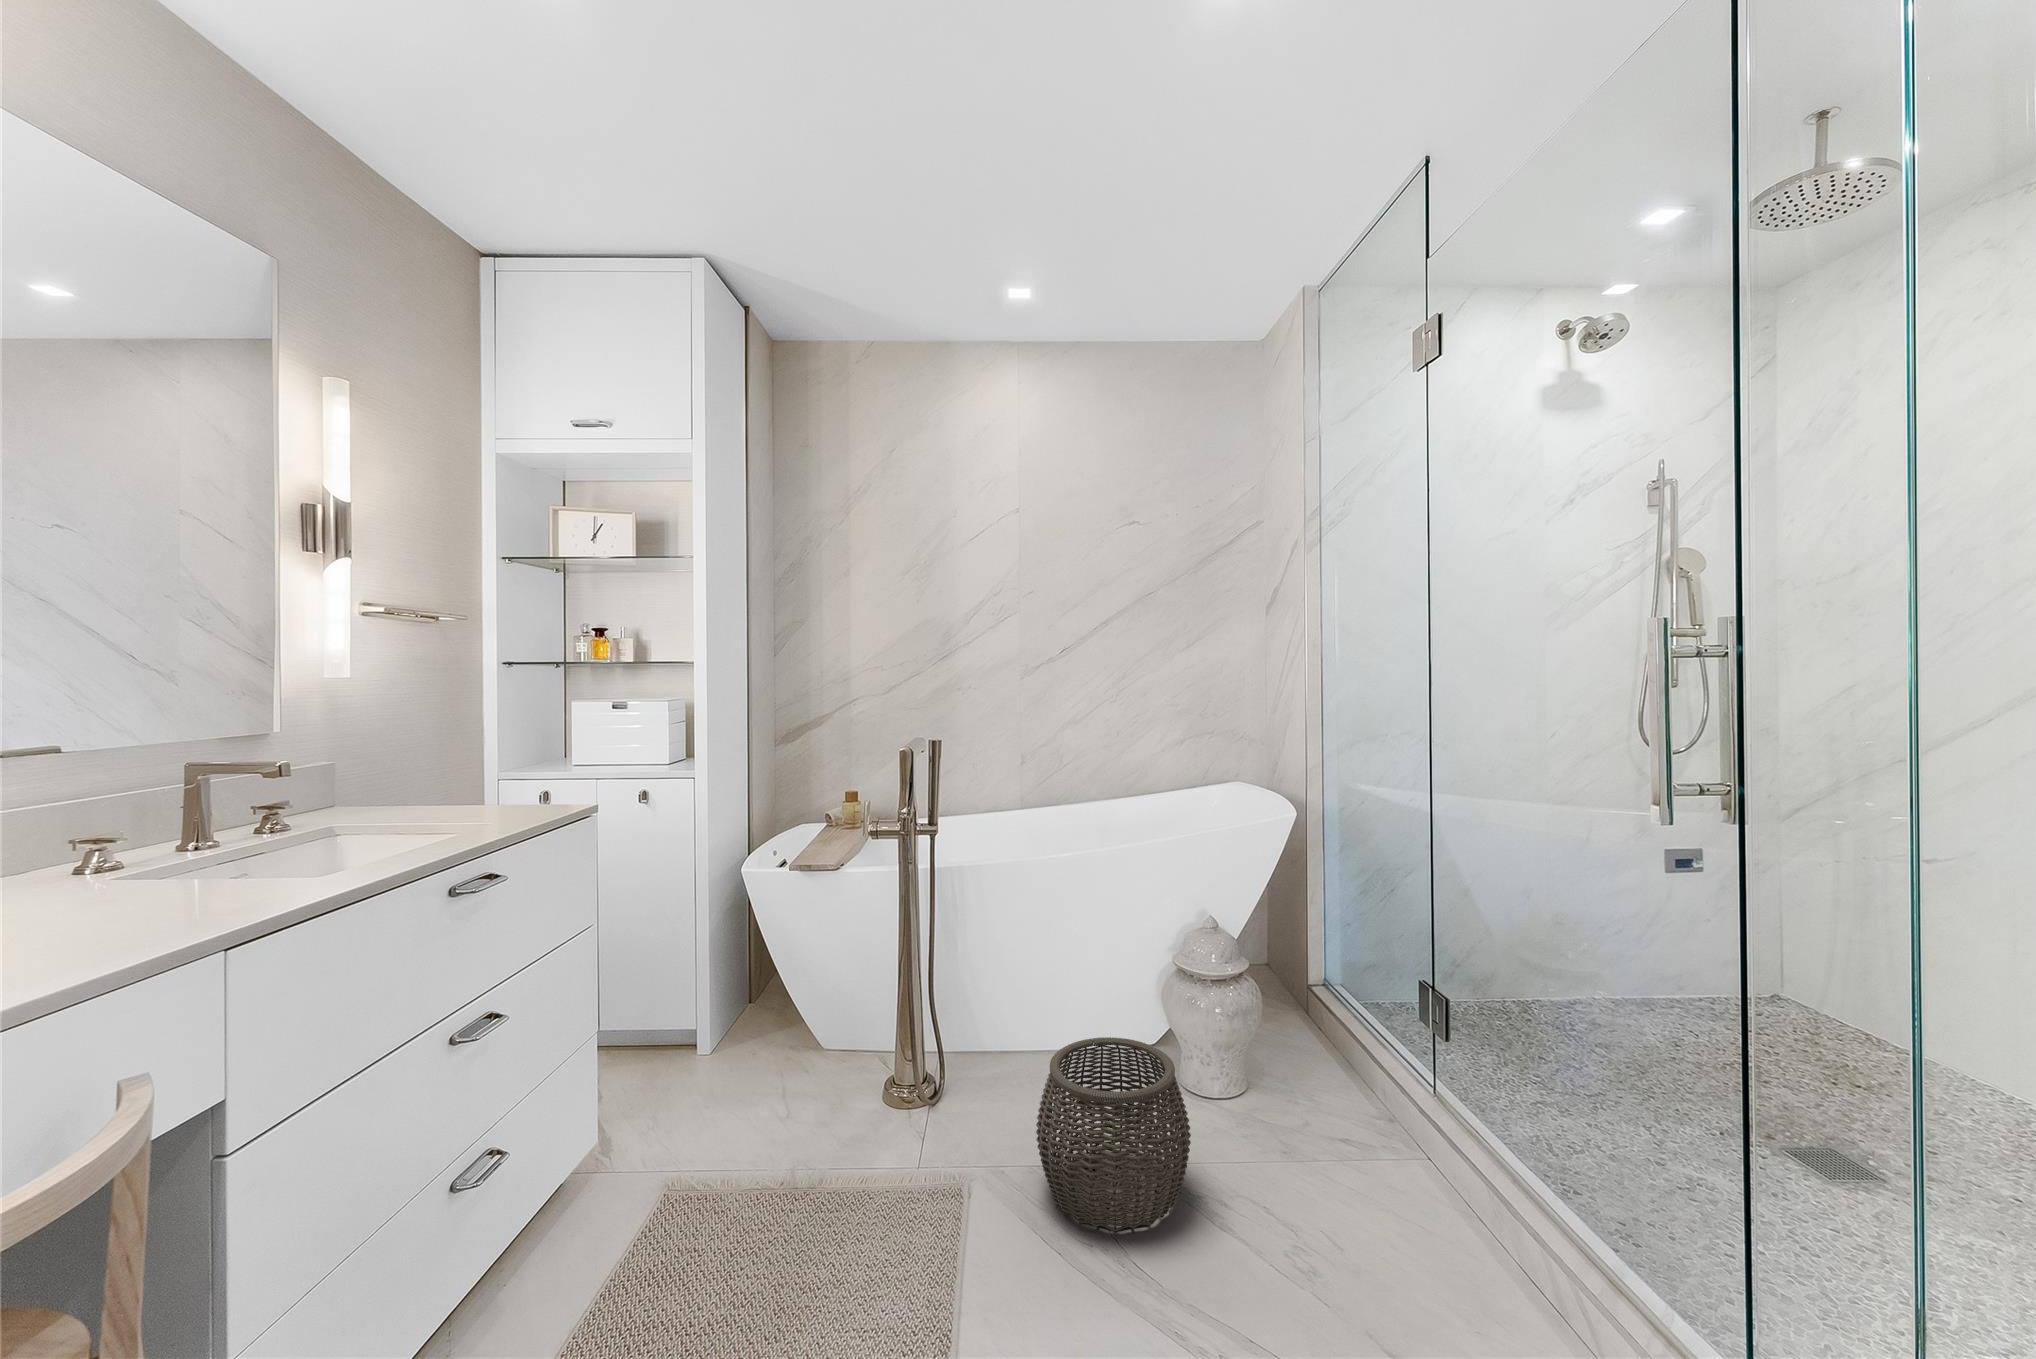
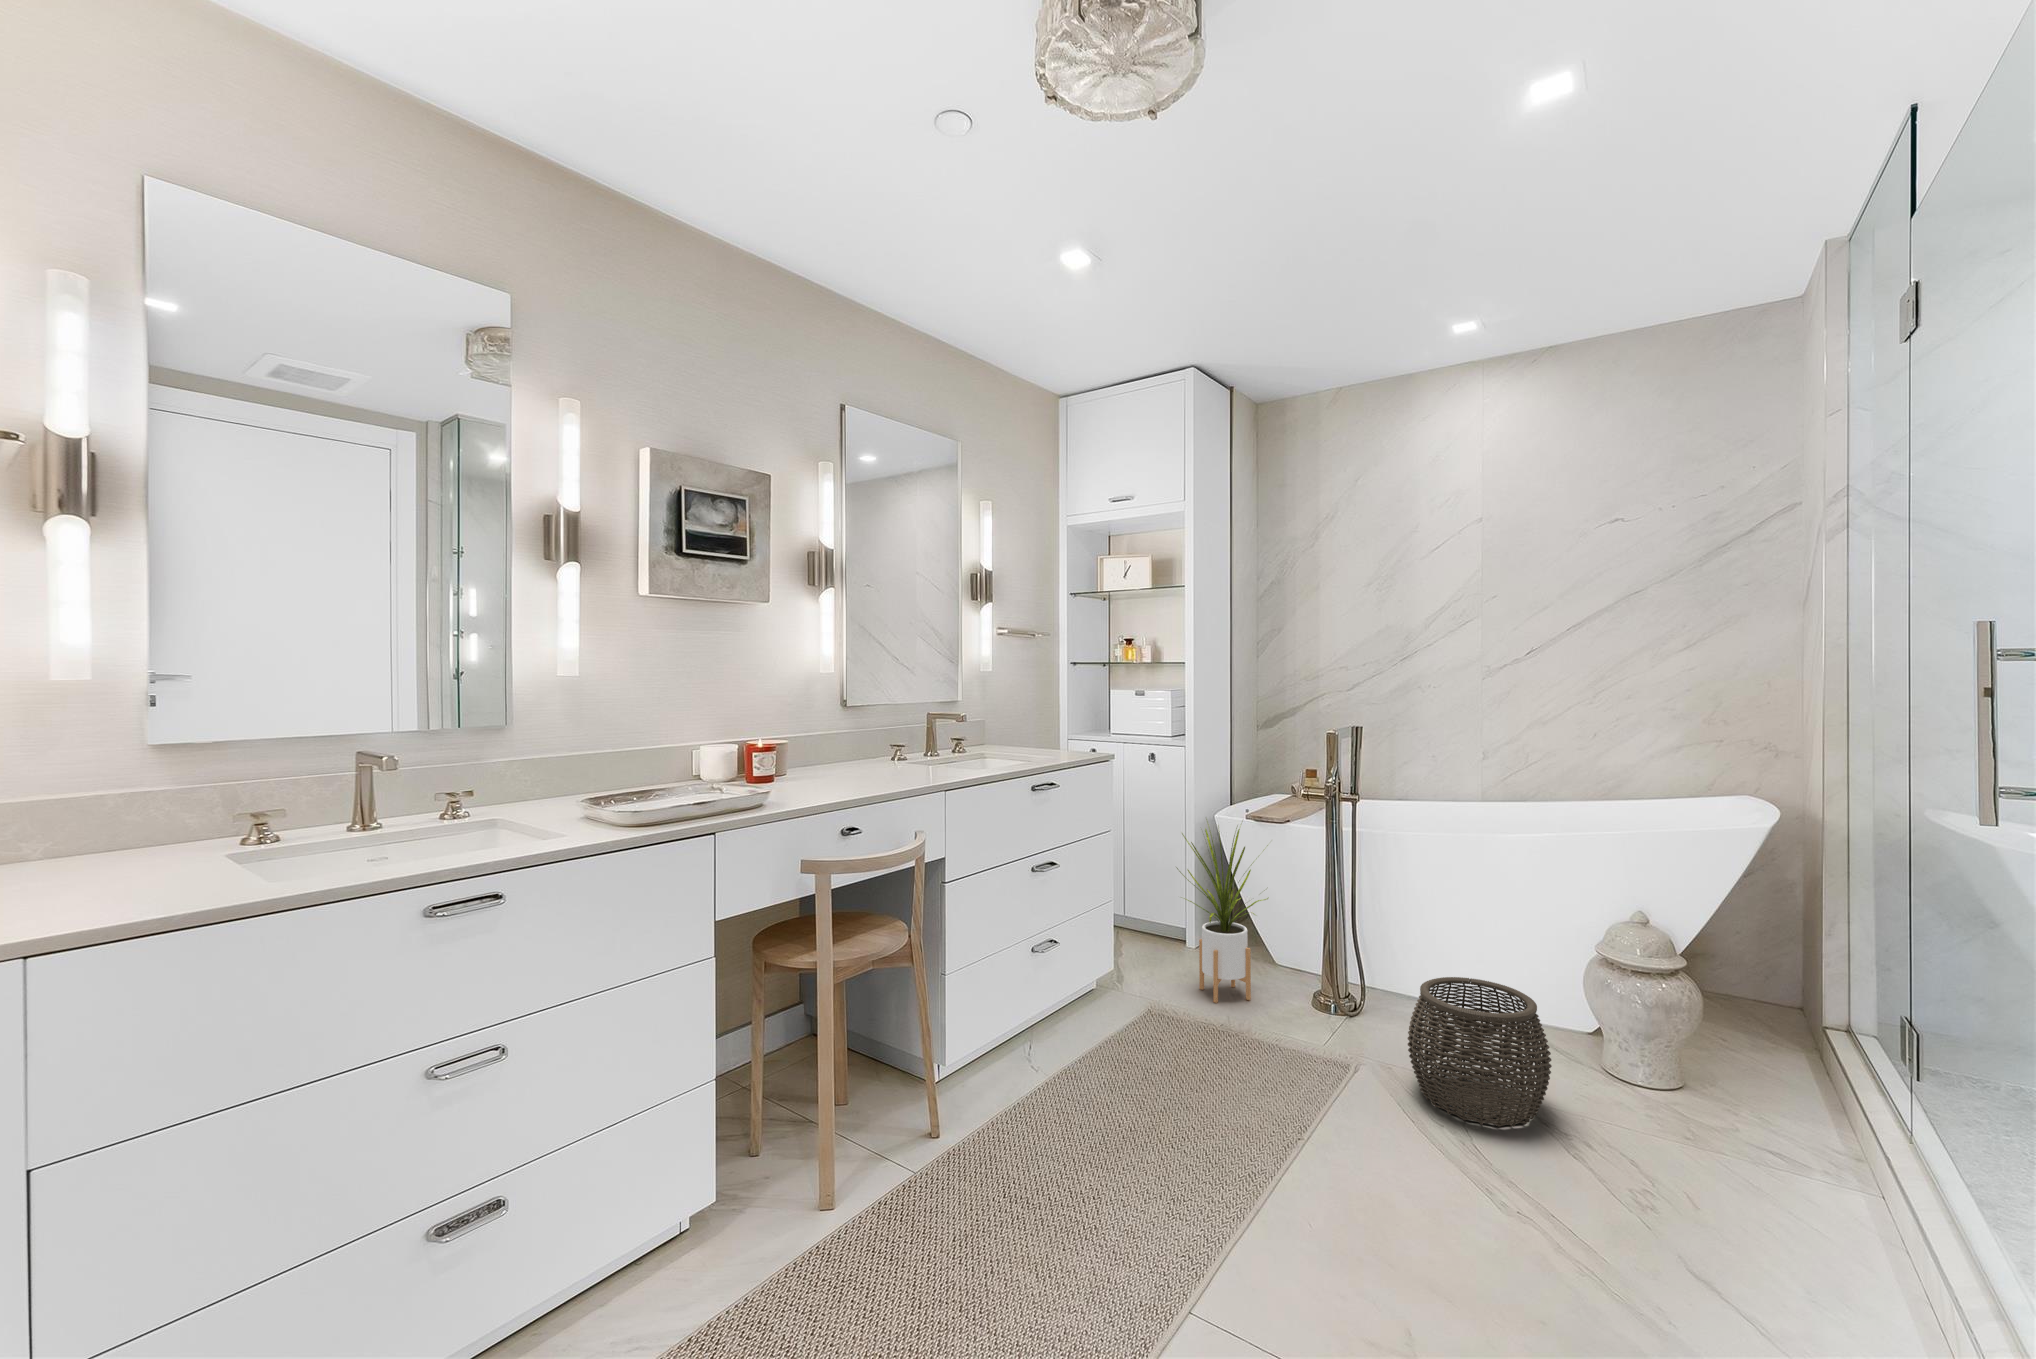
house plant: none [702,875,839,1144] -> present [1177,826,1268,1003]

